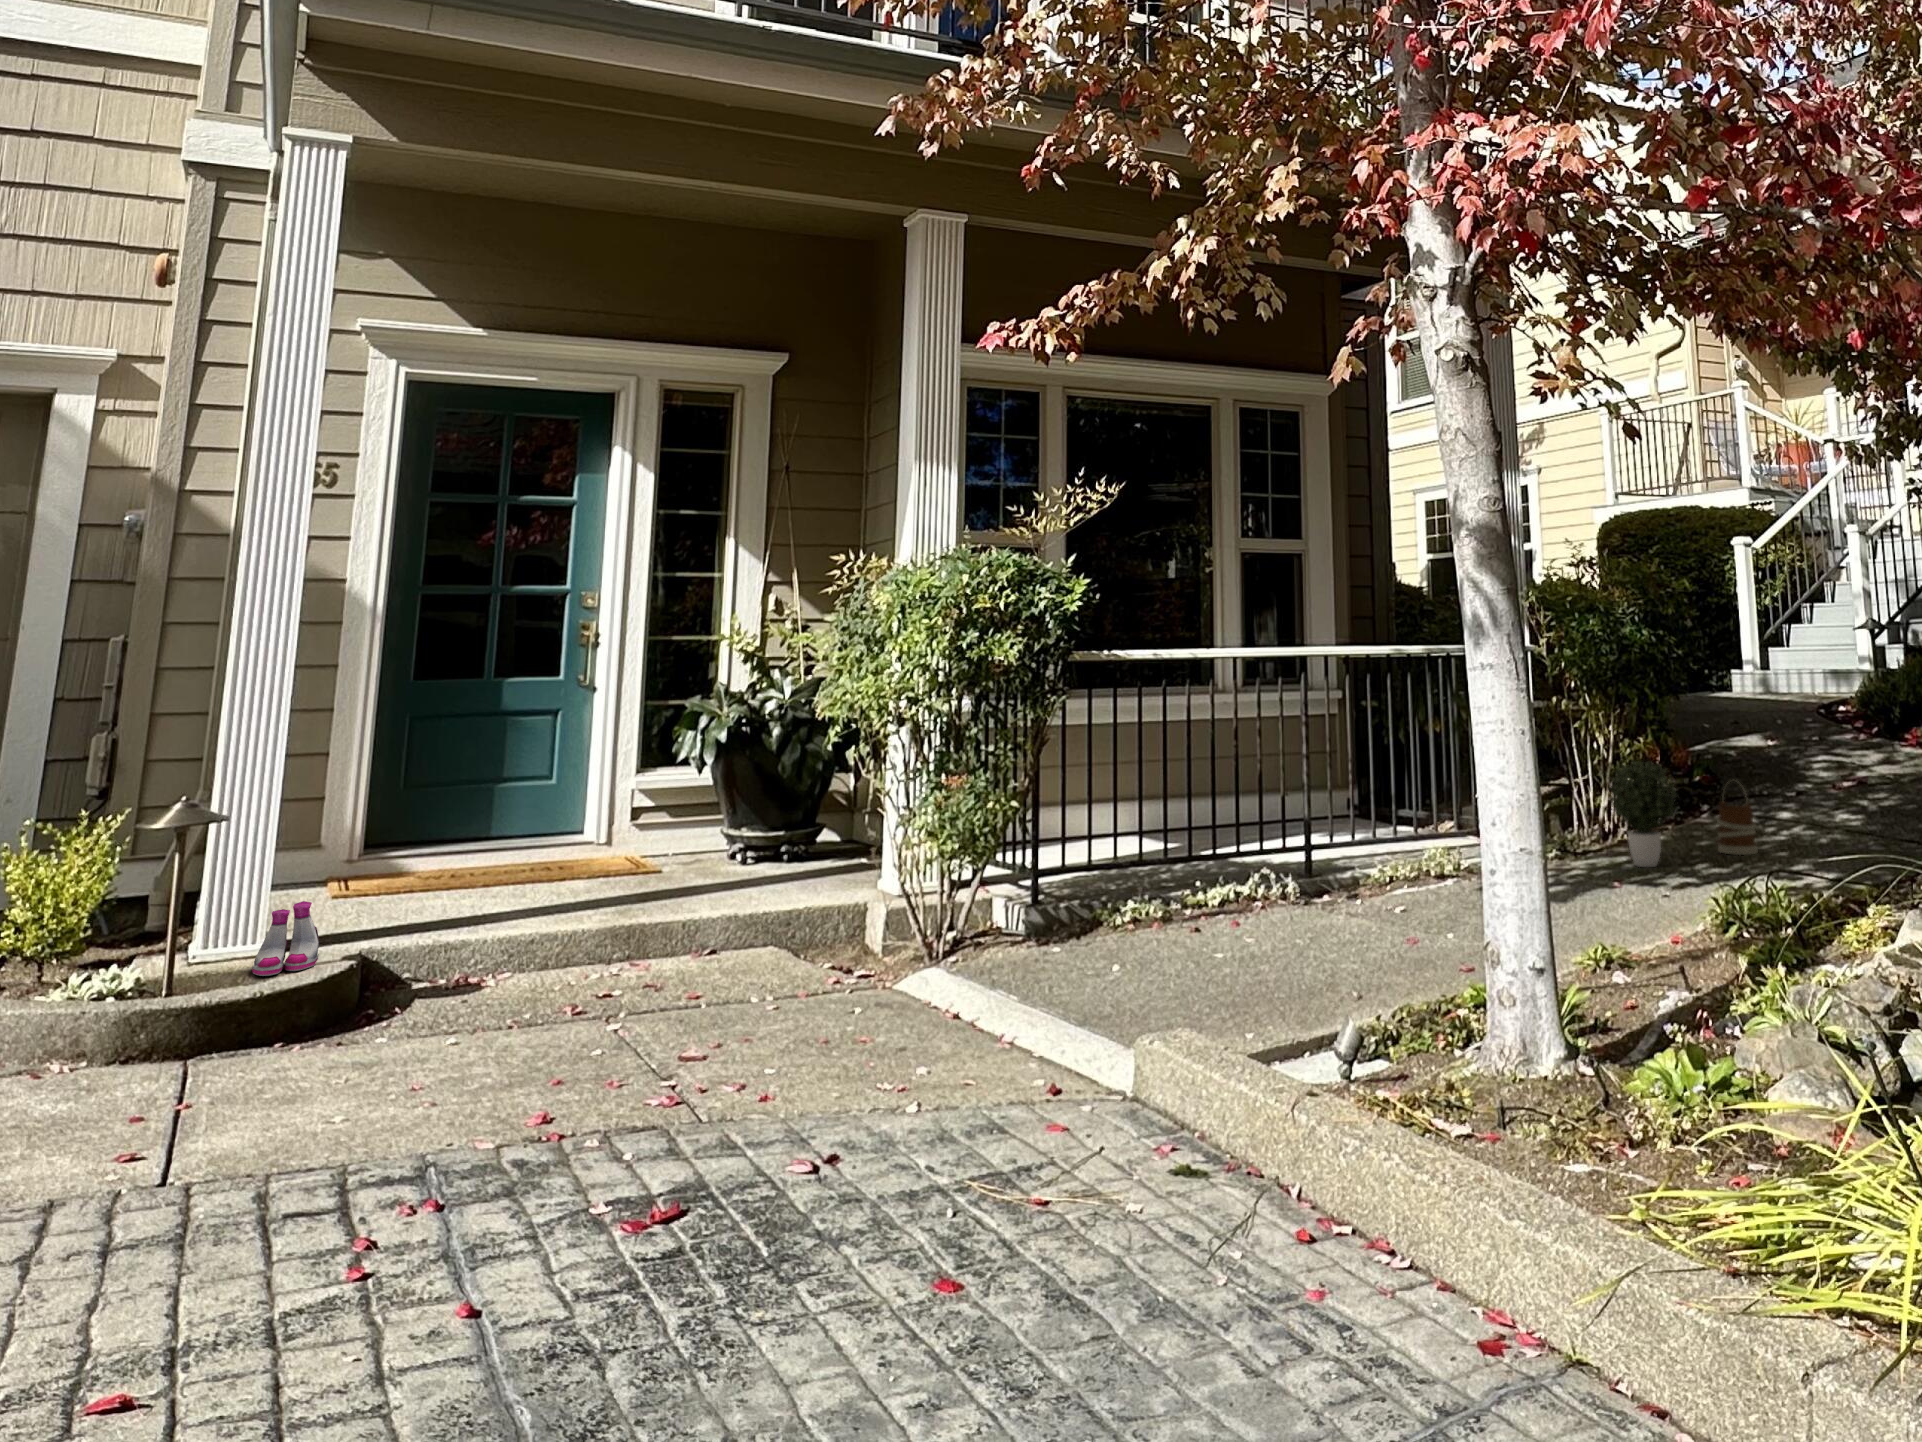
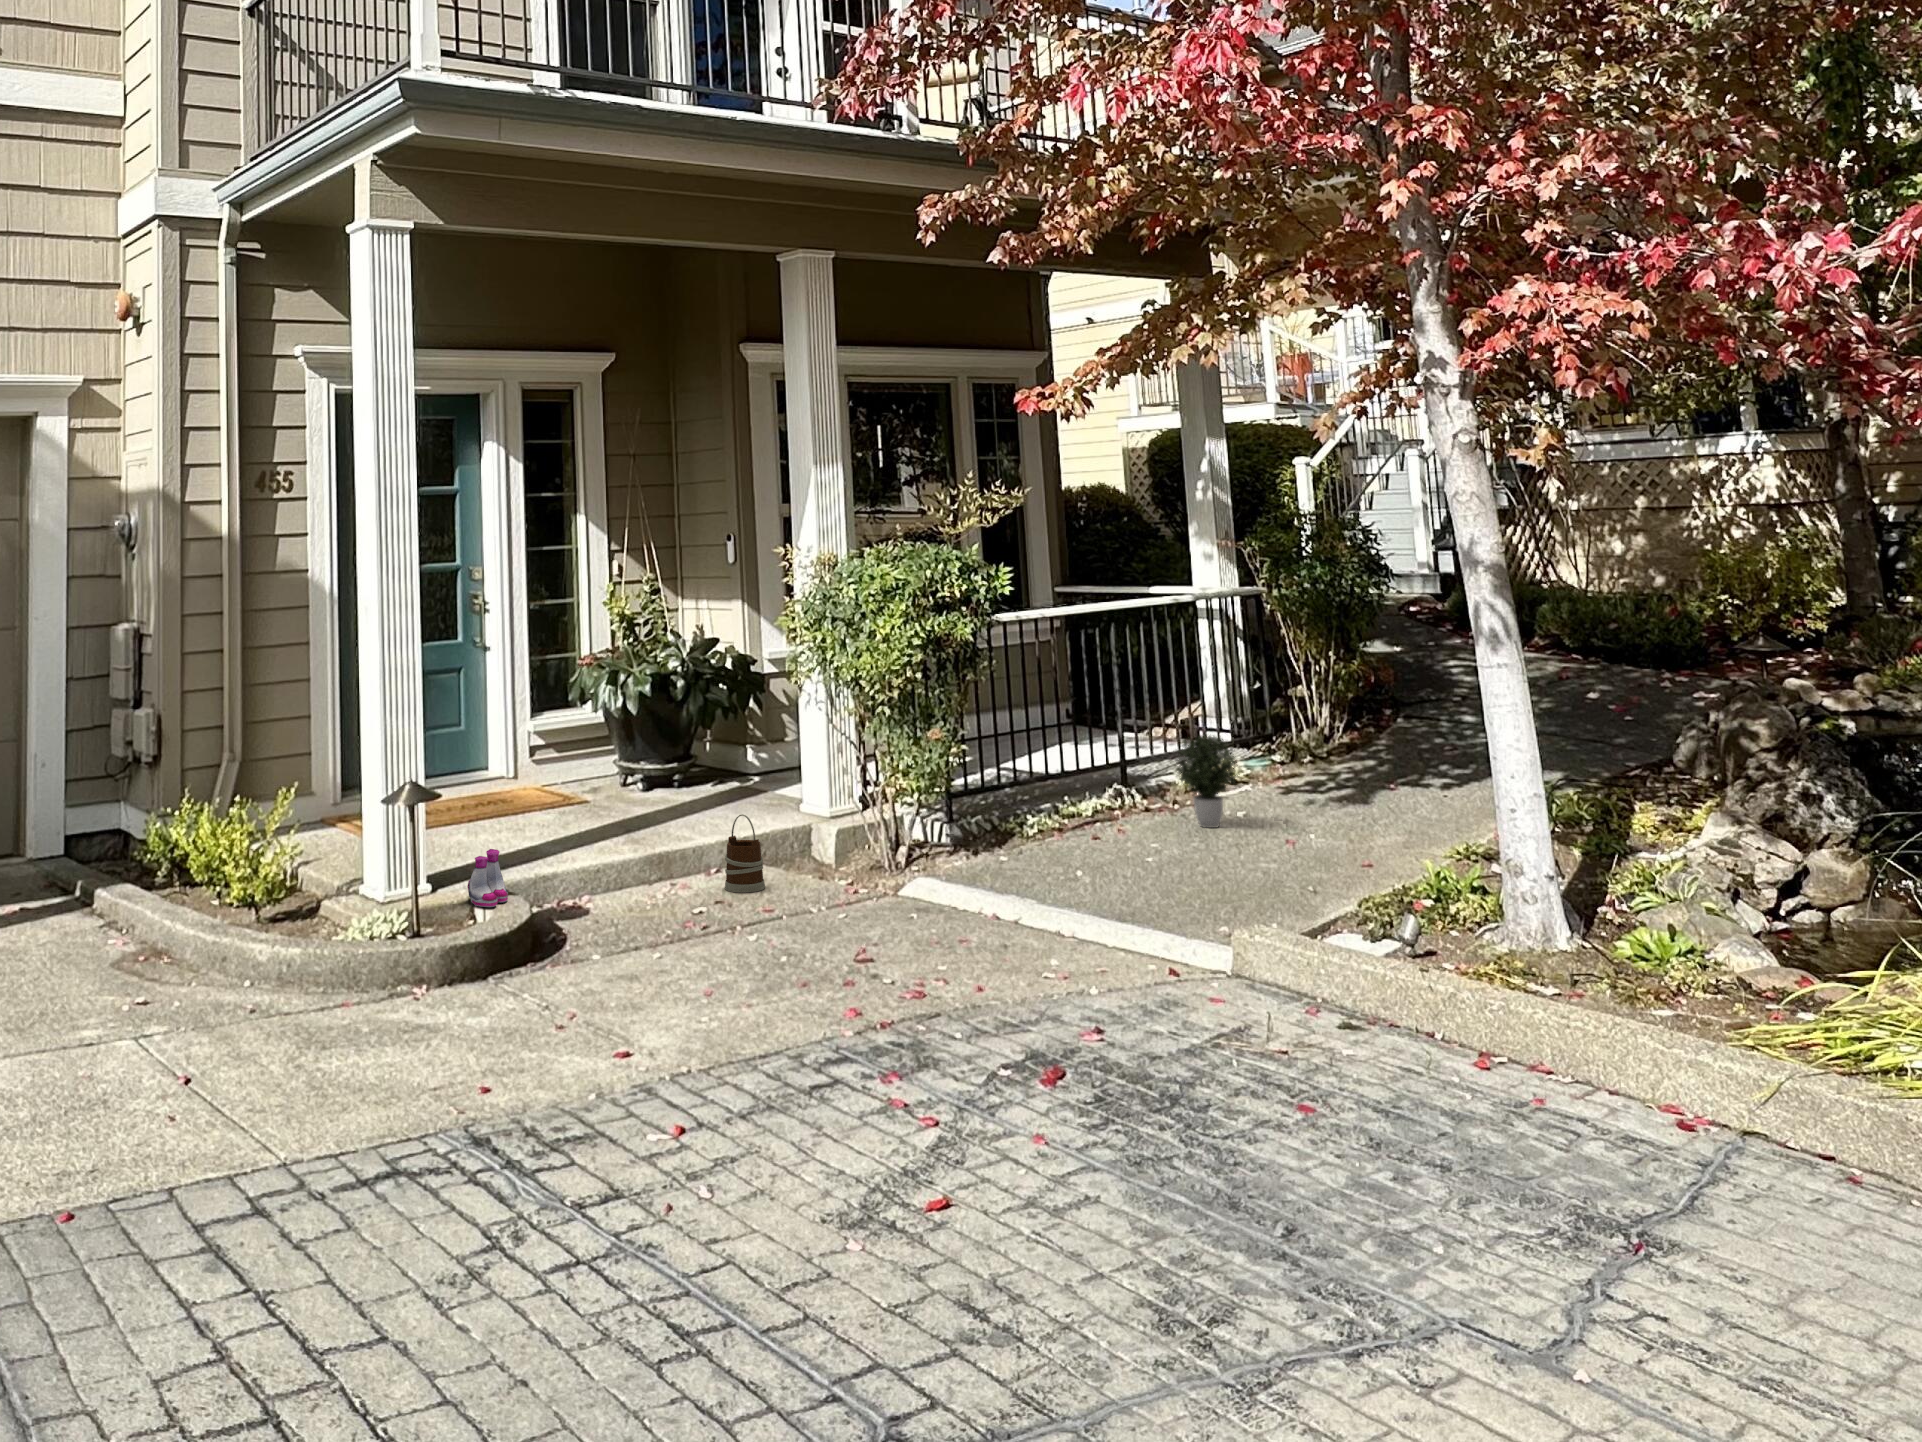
potted plant: present [1609,761,1677,867] -> present [1175,735,1238,828]
wooden bucket: present [1717,785,1758,855] -> present [725,814,765,893]

